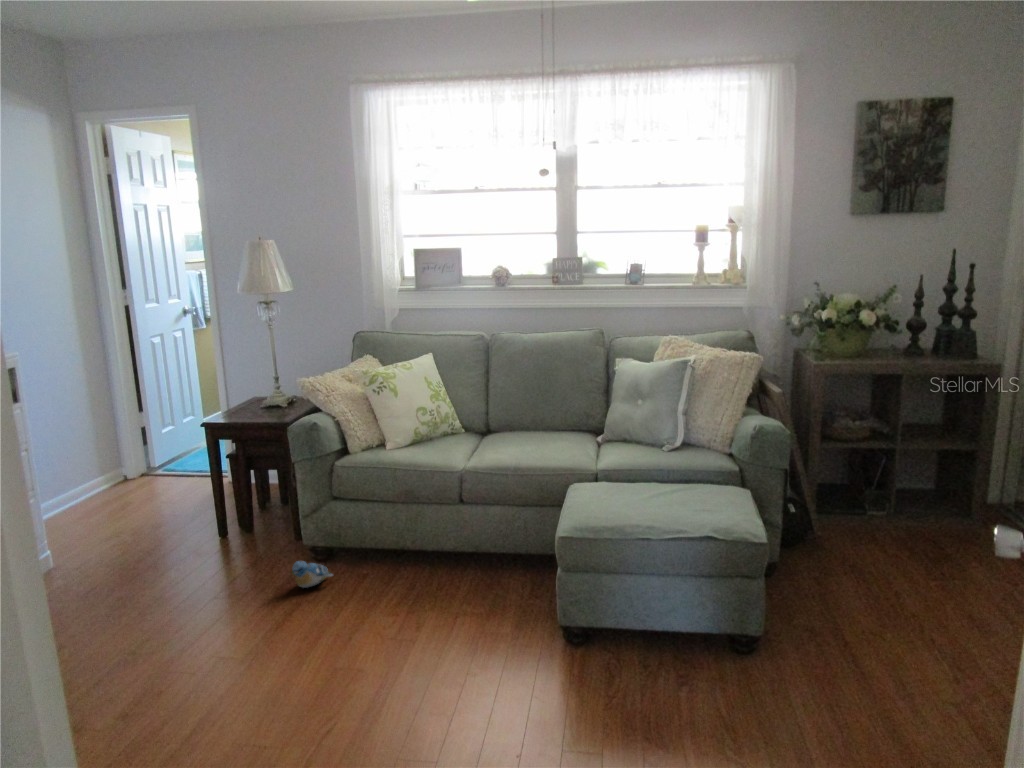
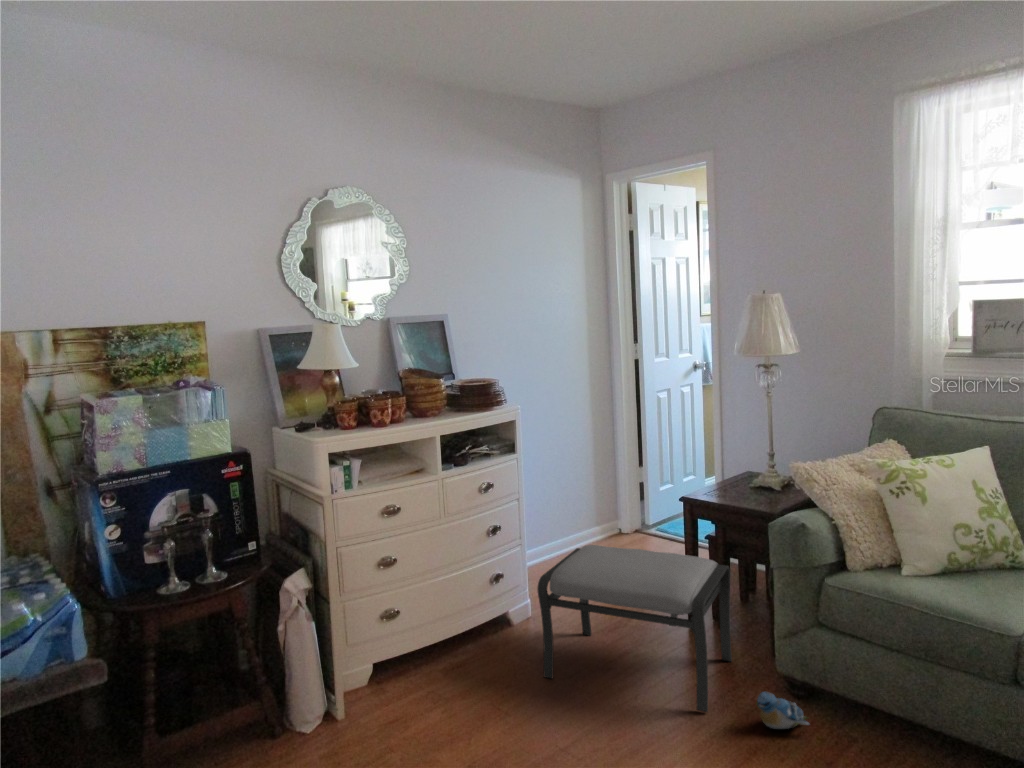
ottoman: none [63,471,262,617] -> present [538,545,732,712]

